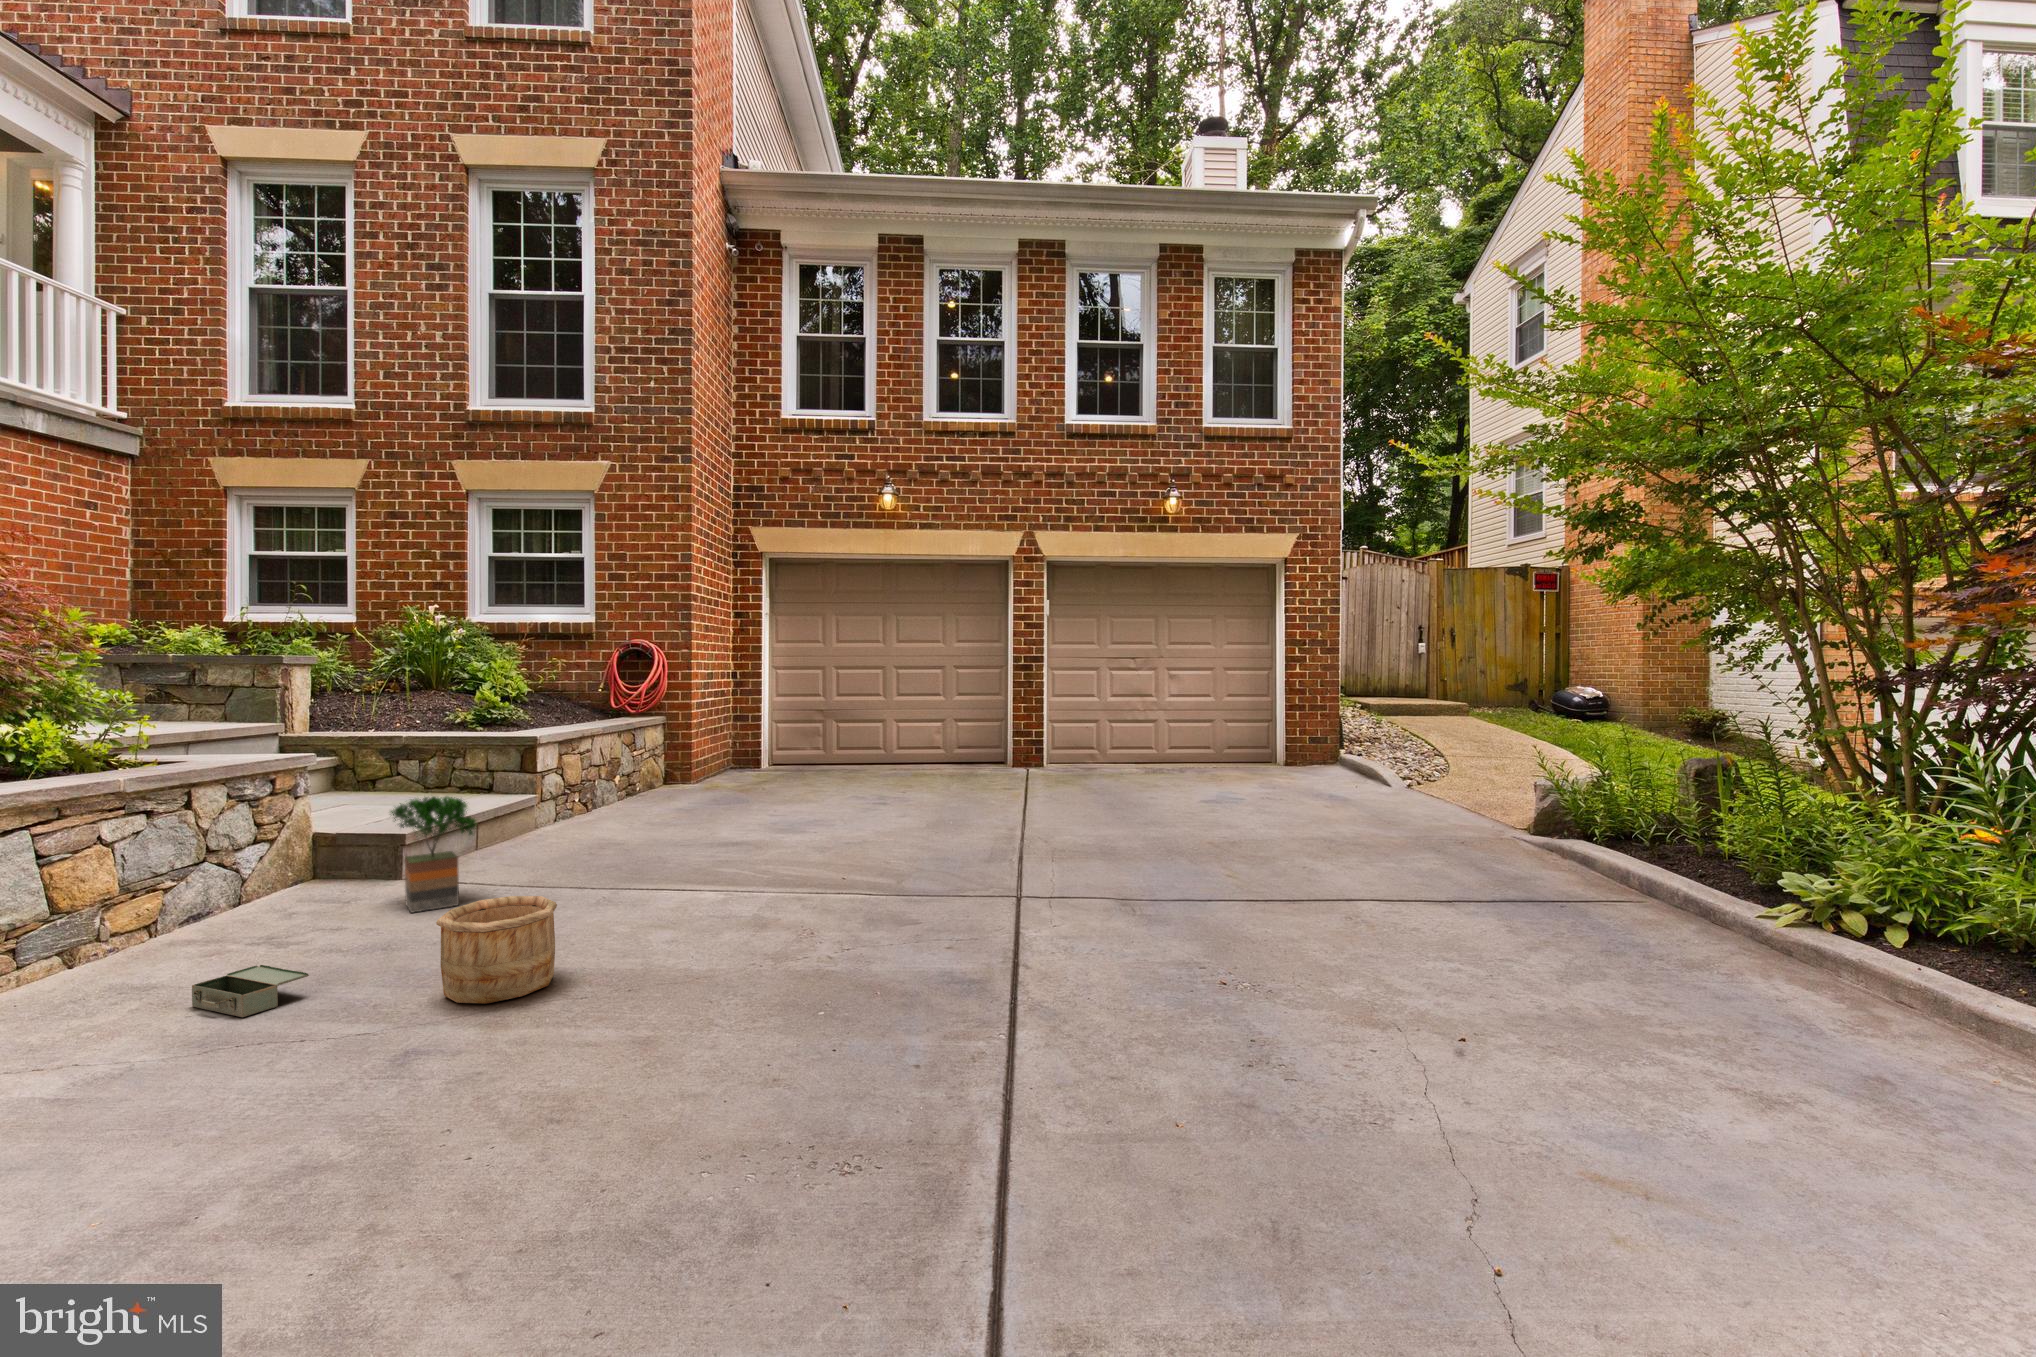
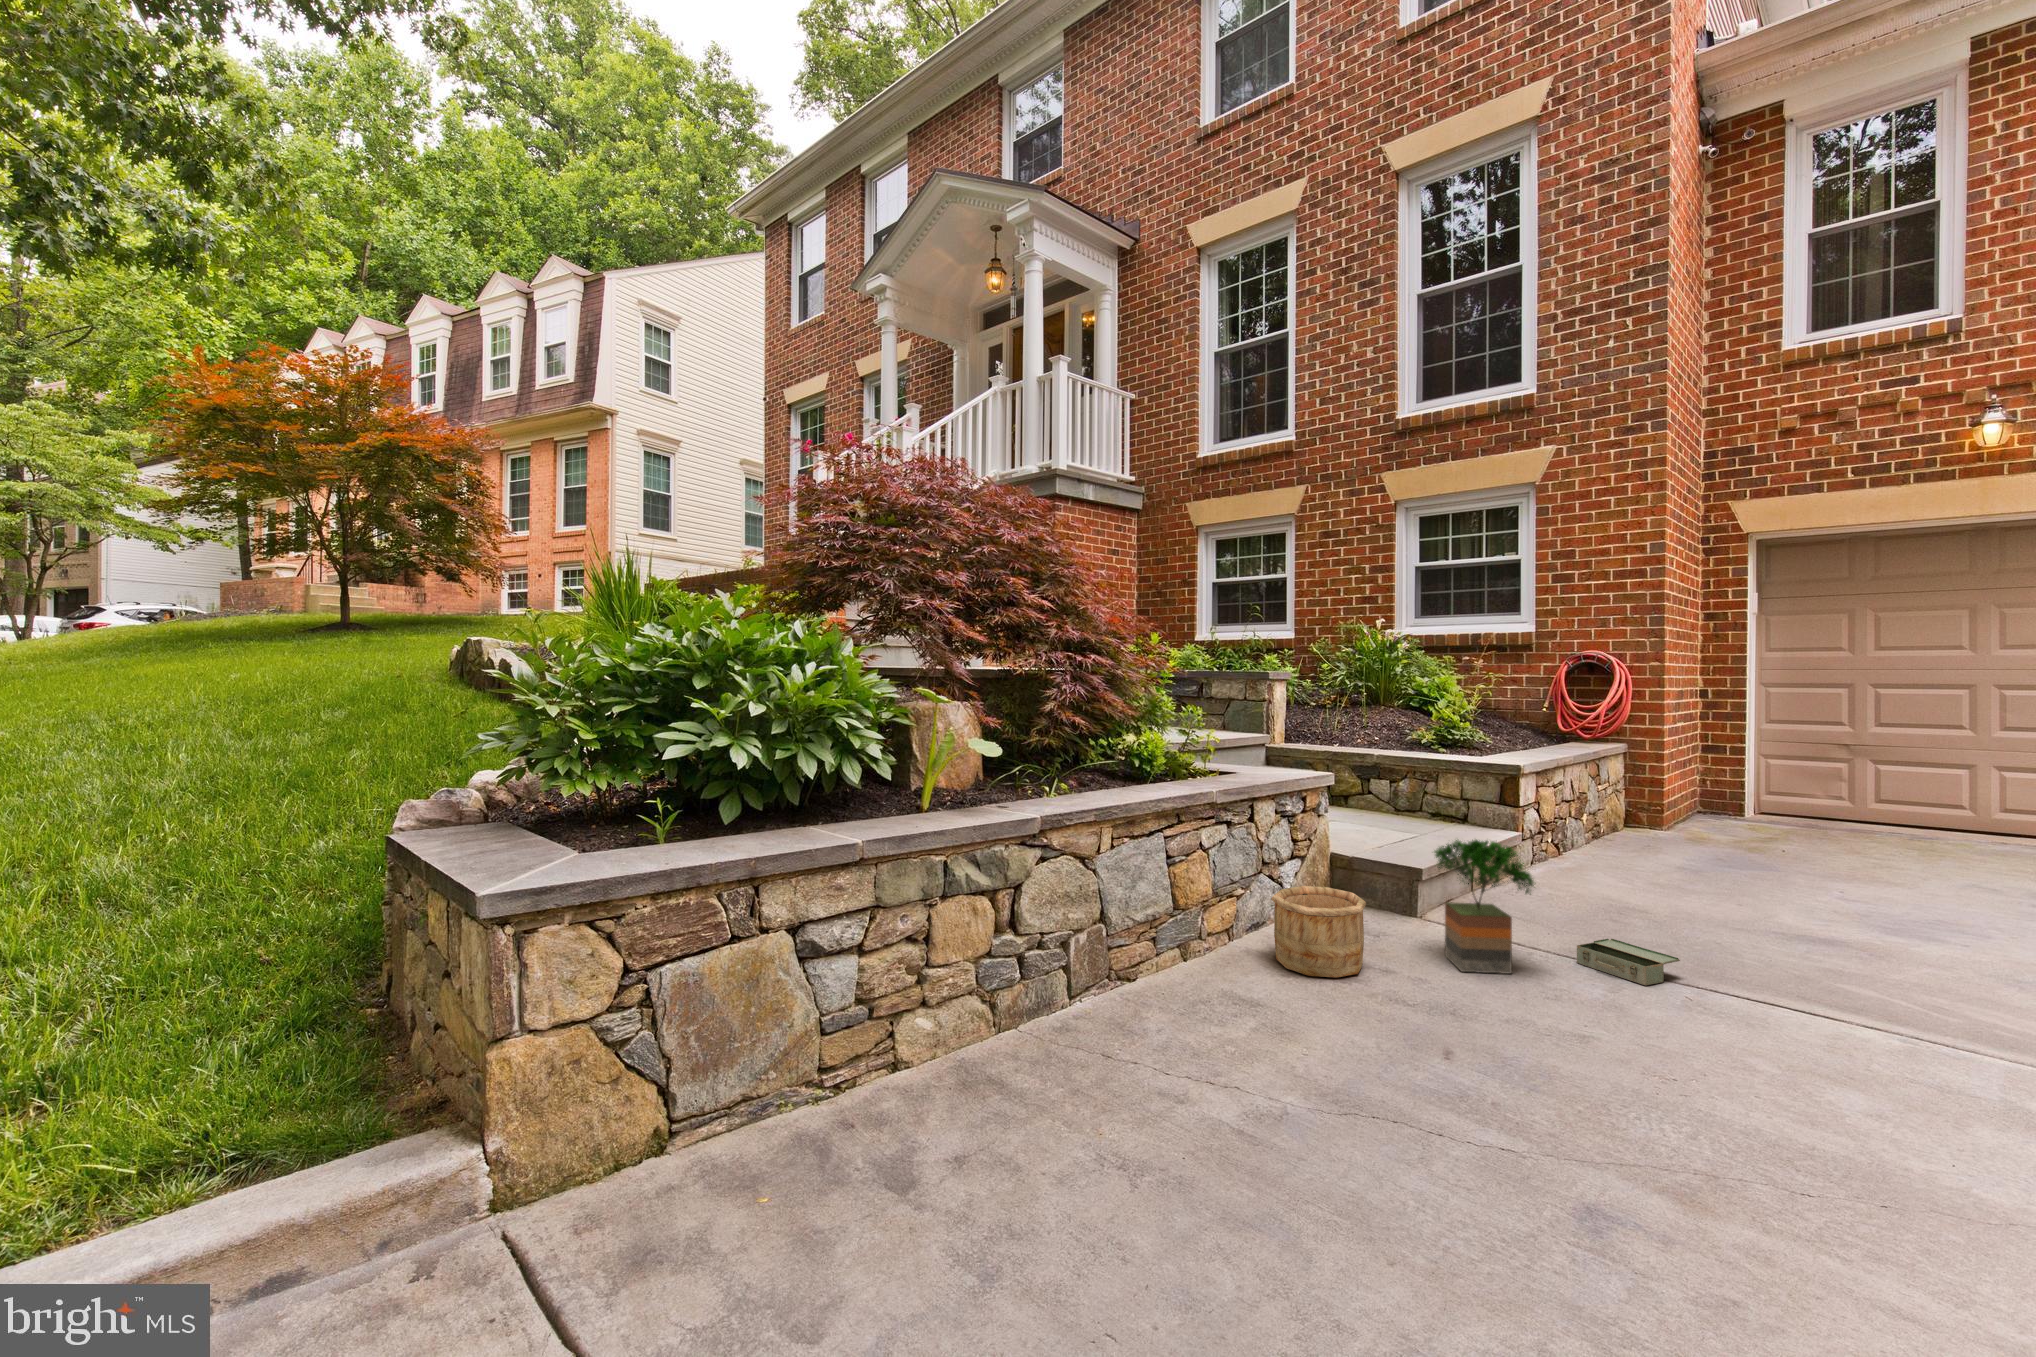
wooden bucket: present [436,896,557,1004] -> present [1272,886,1366,977]
toolbox: present [192,965,309,1017] -> present [1577,939,1680,985]

